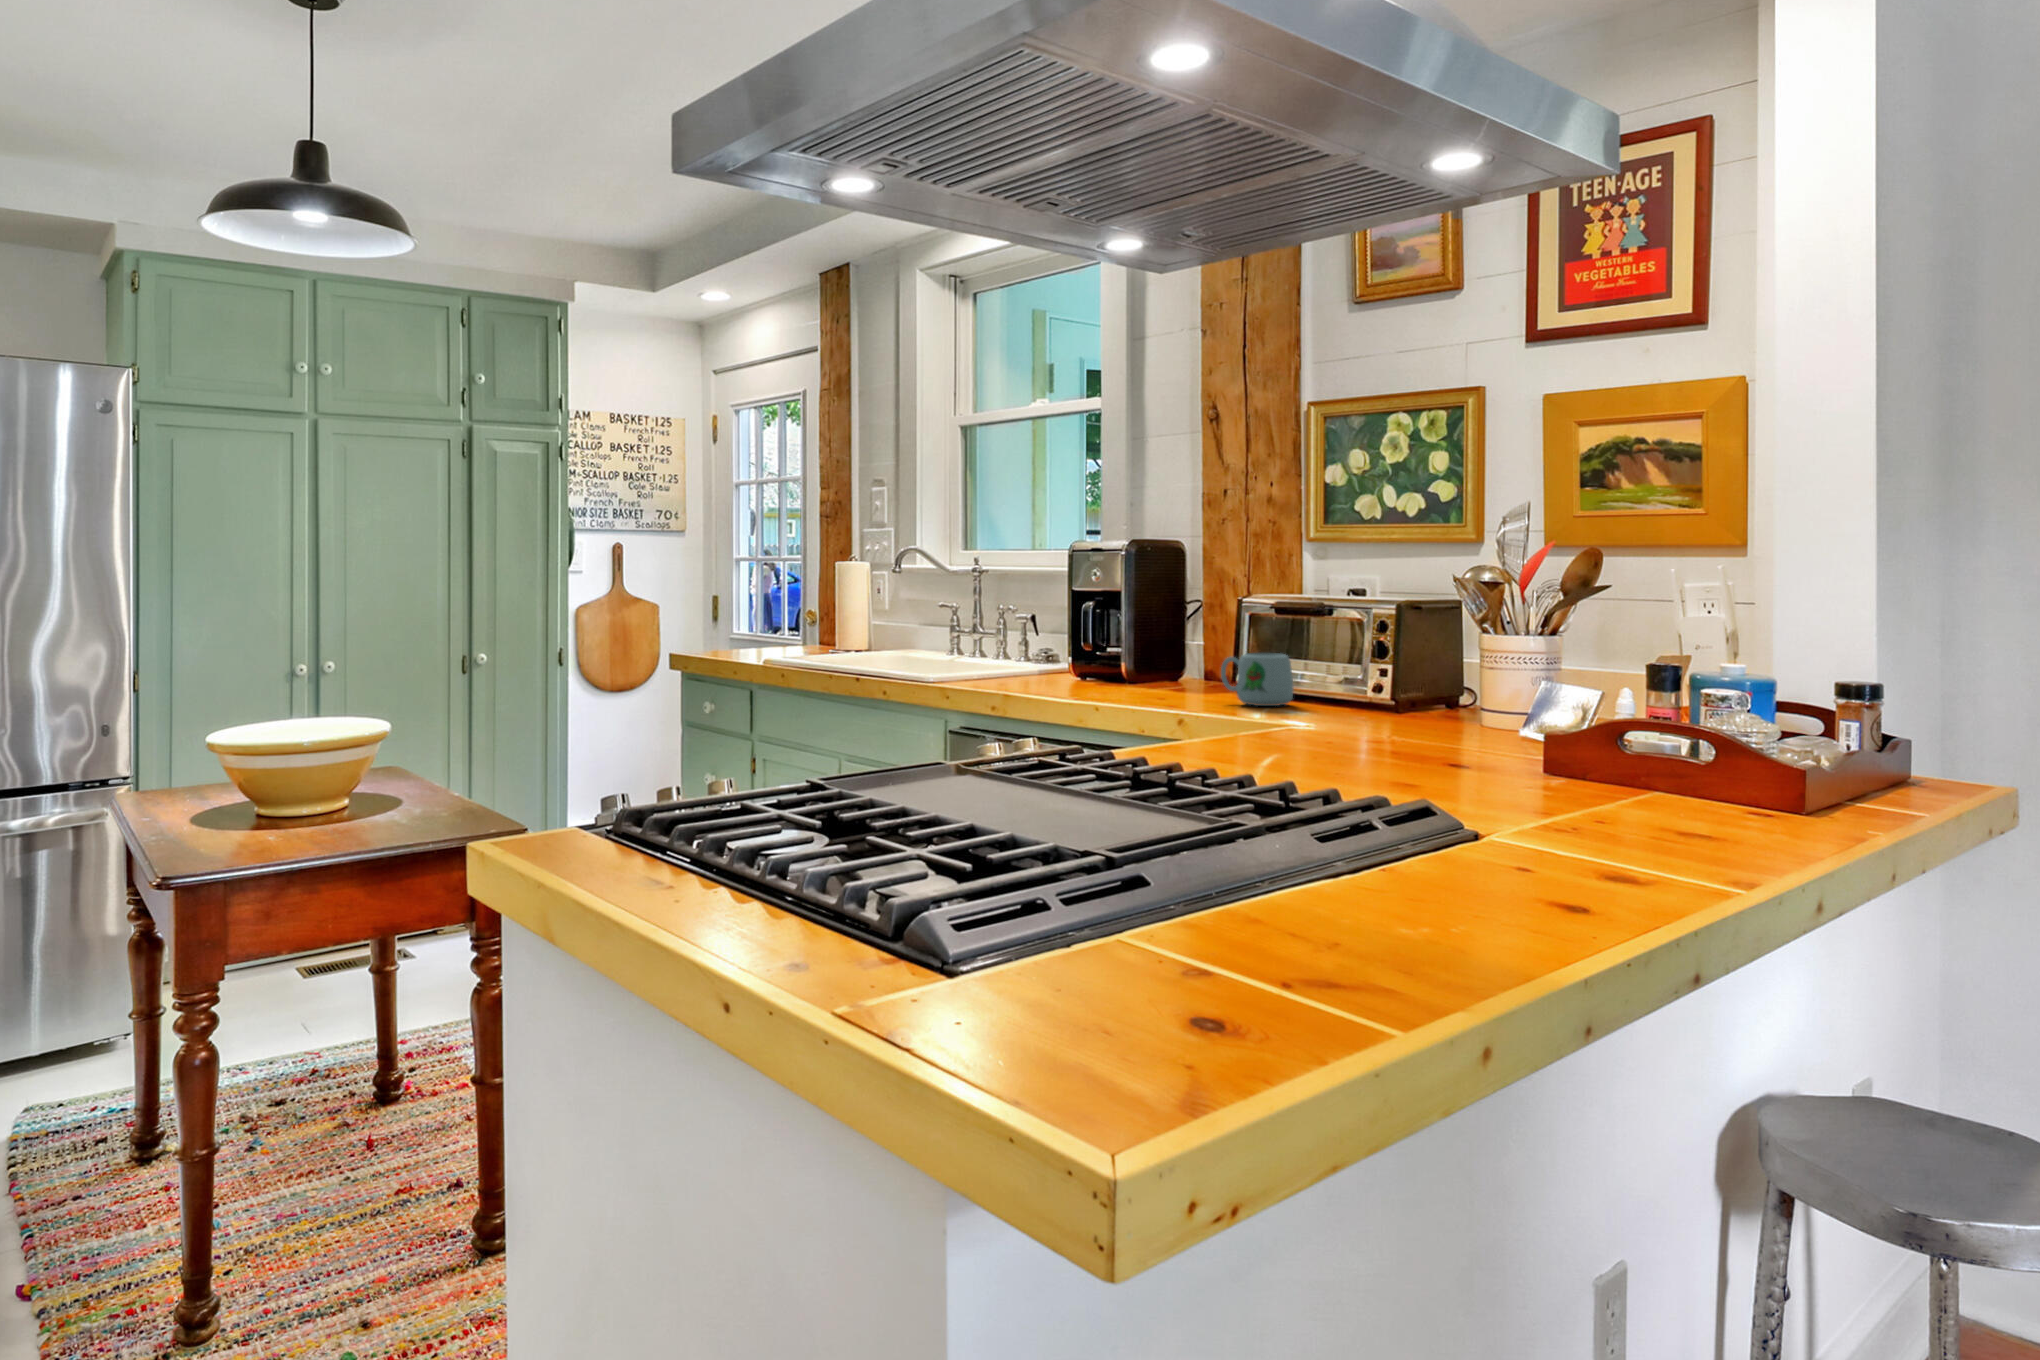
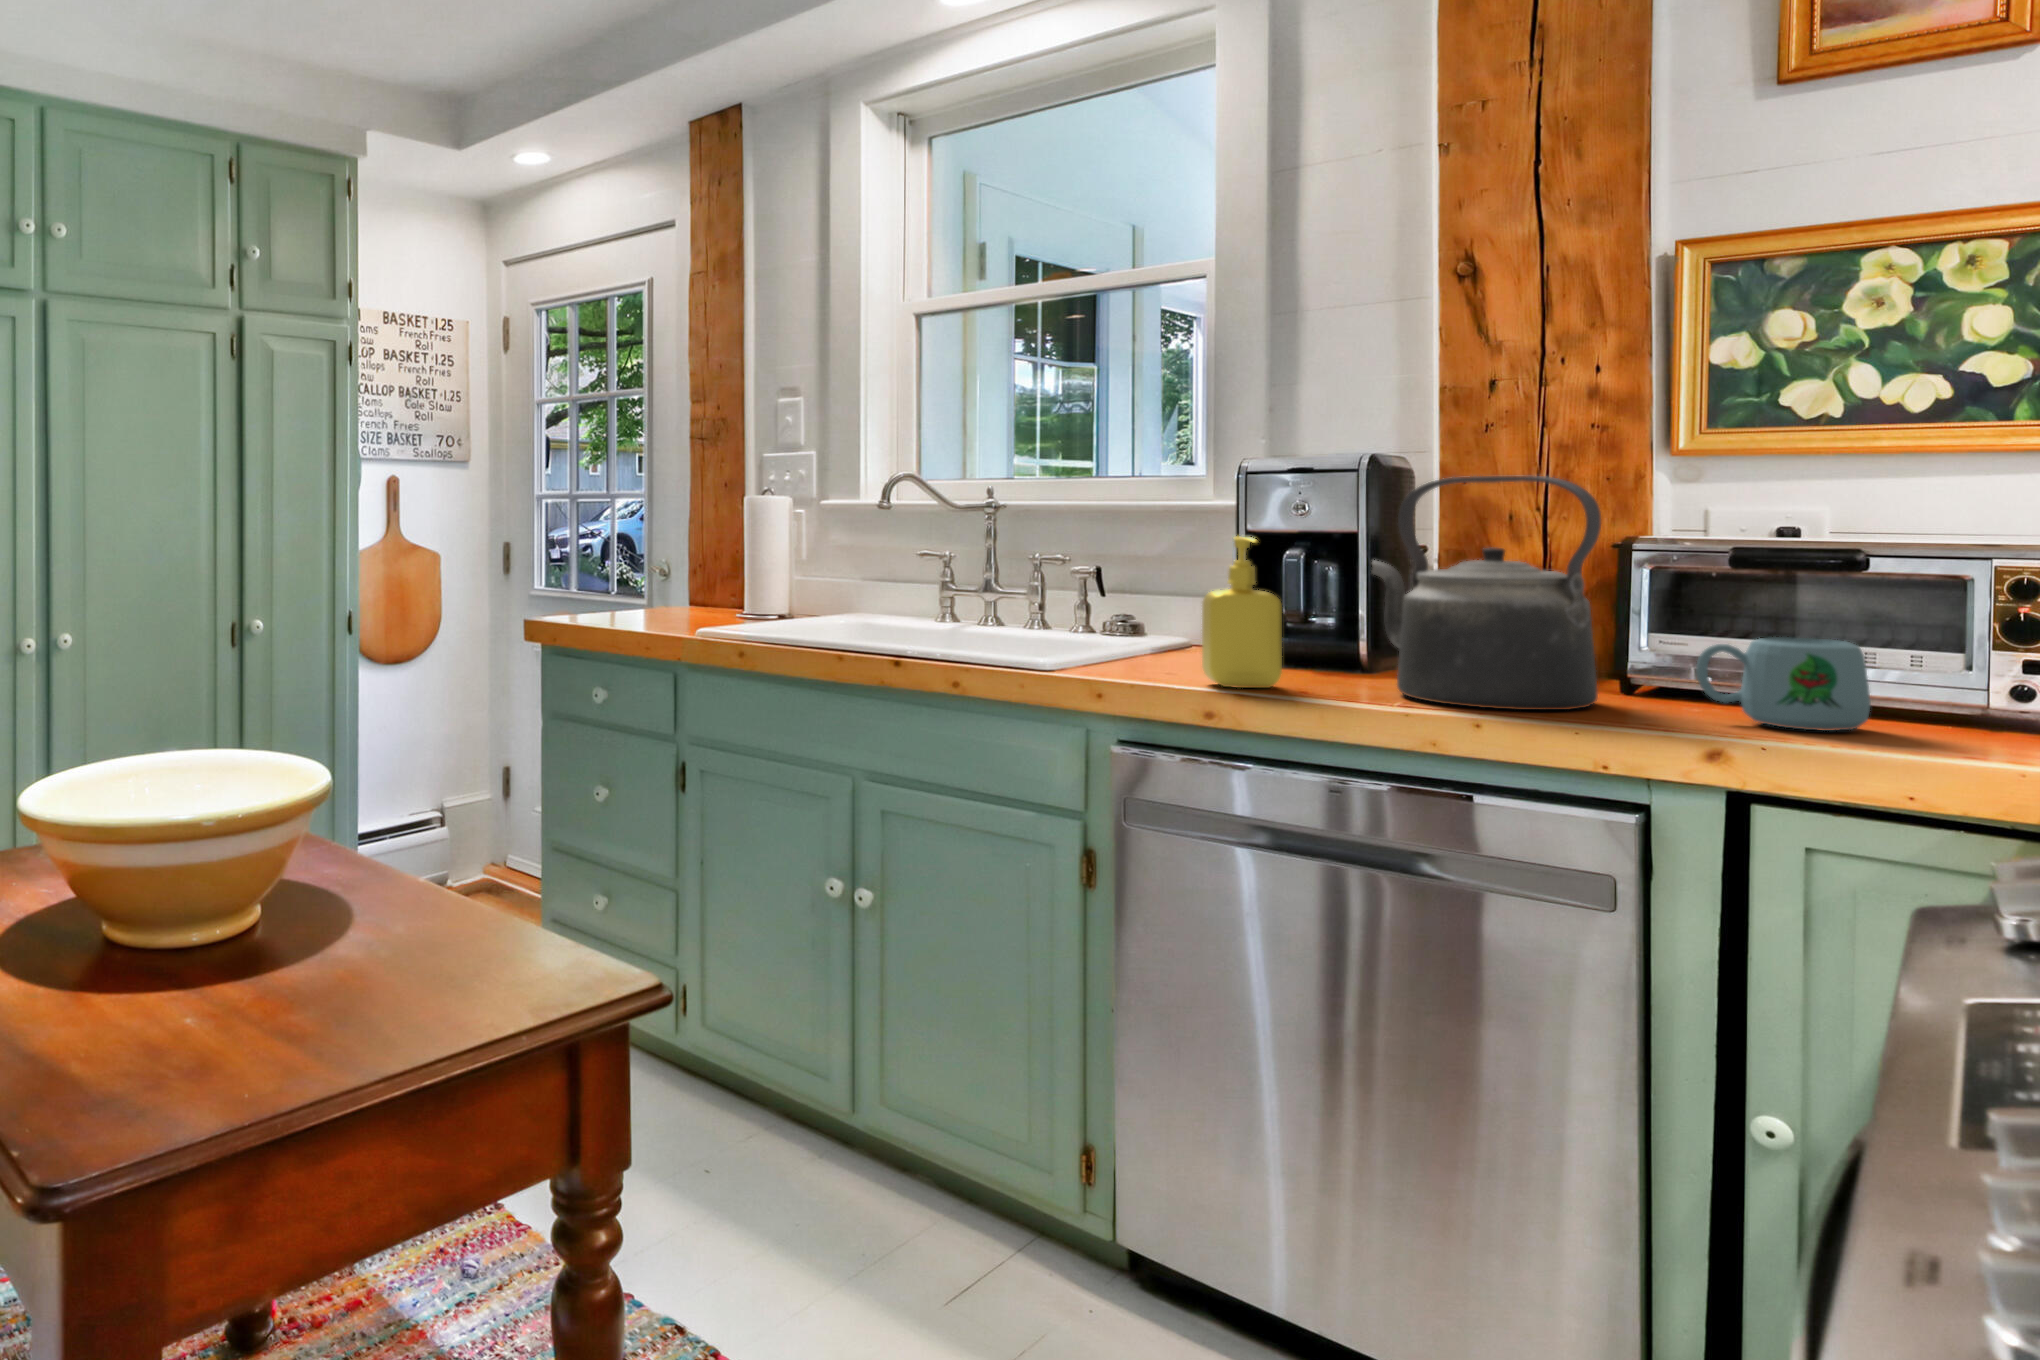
kettle: none [1099,555,1202,698] -> present [1372,476,1601,710]
soap dispenser: none [1006,592,1050,688] -> present [1202,537,1282,688]

